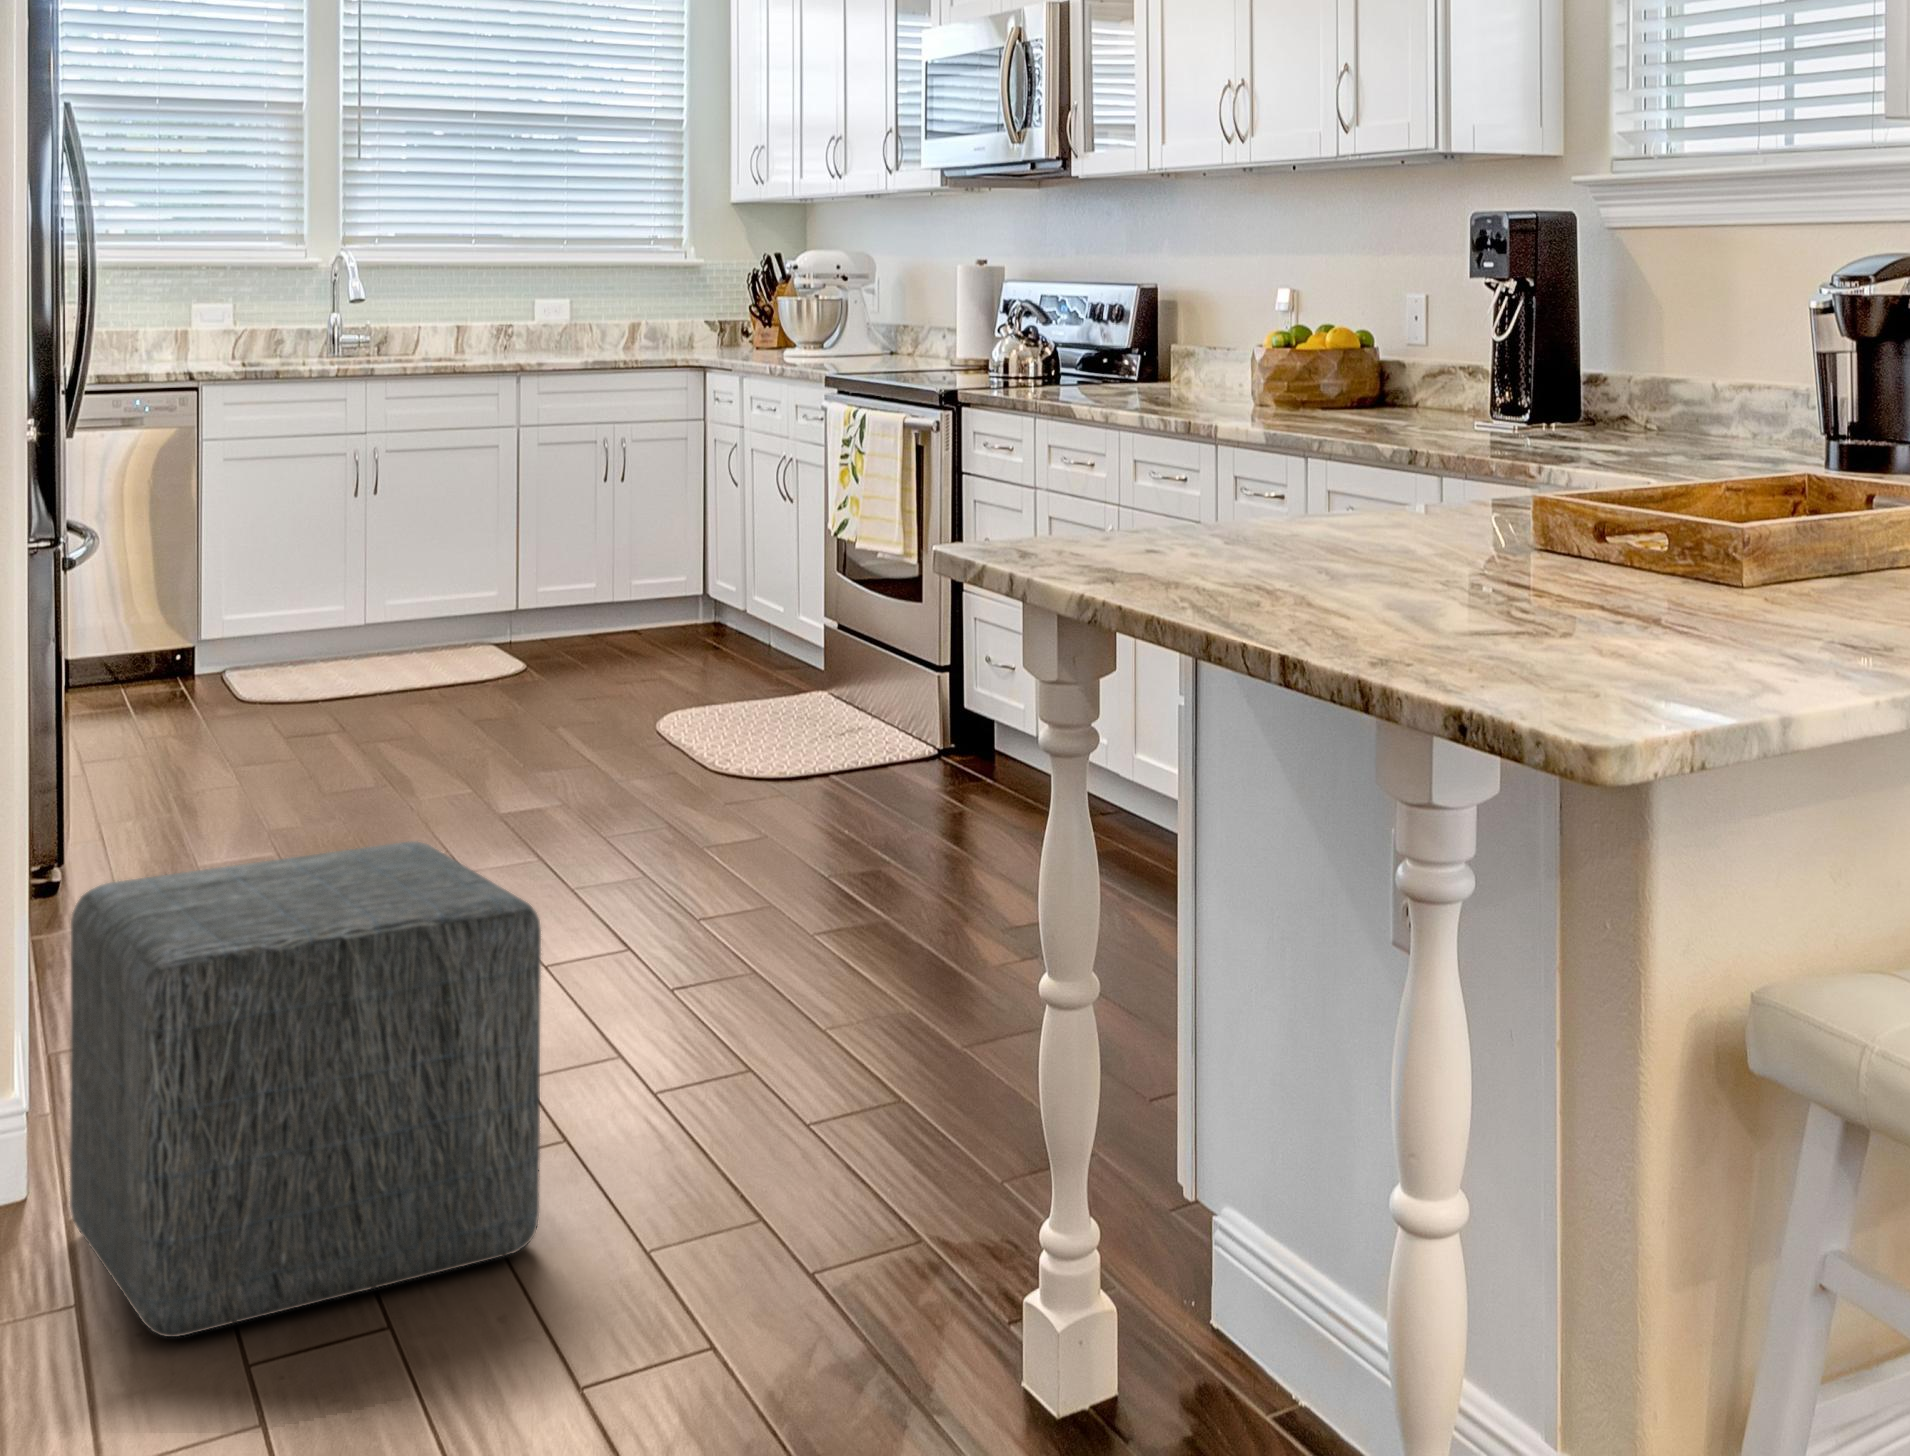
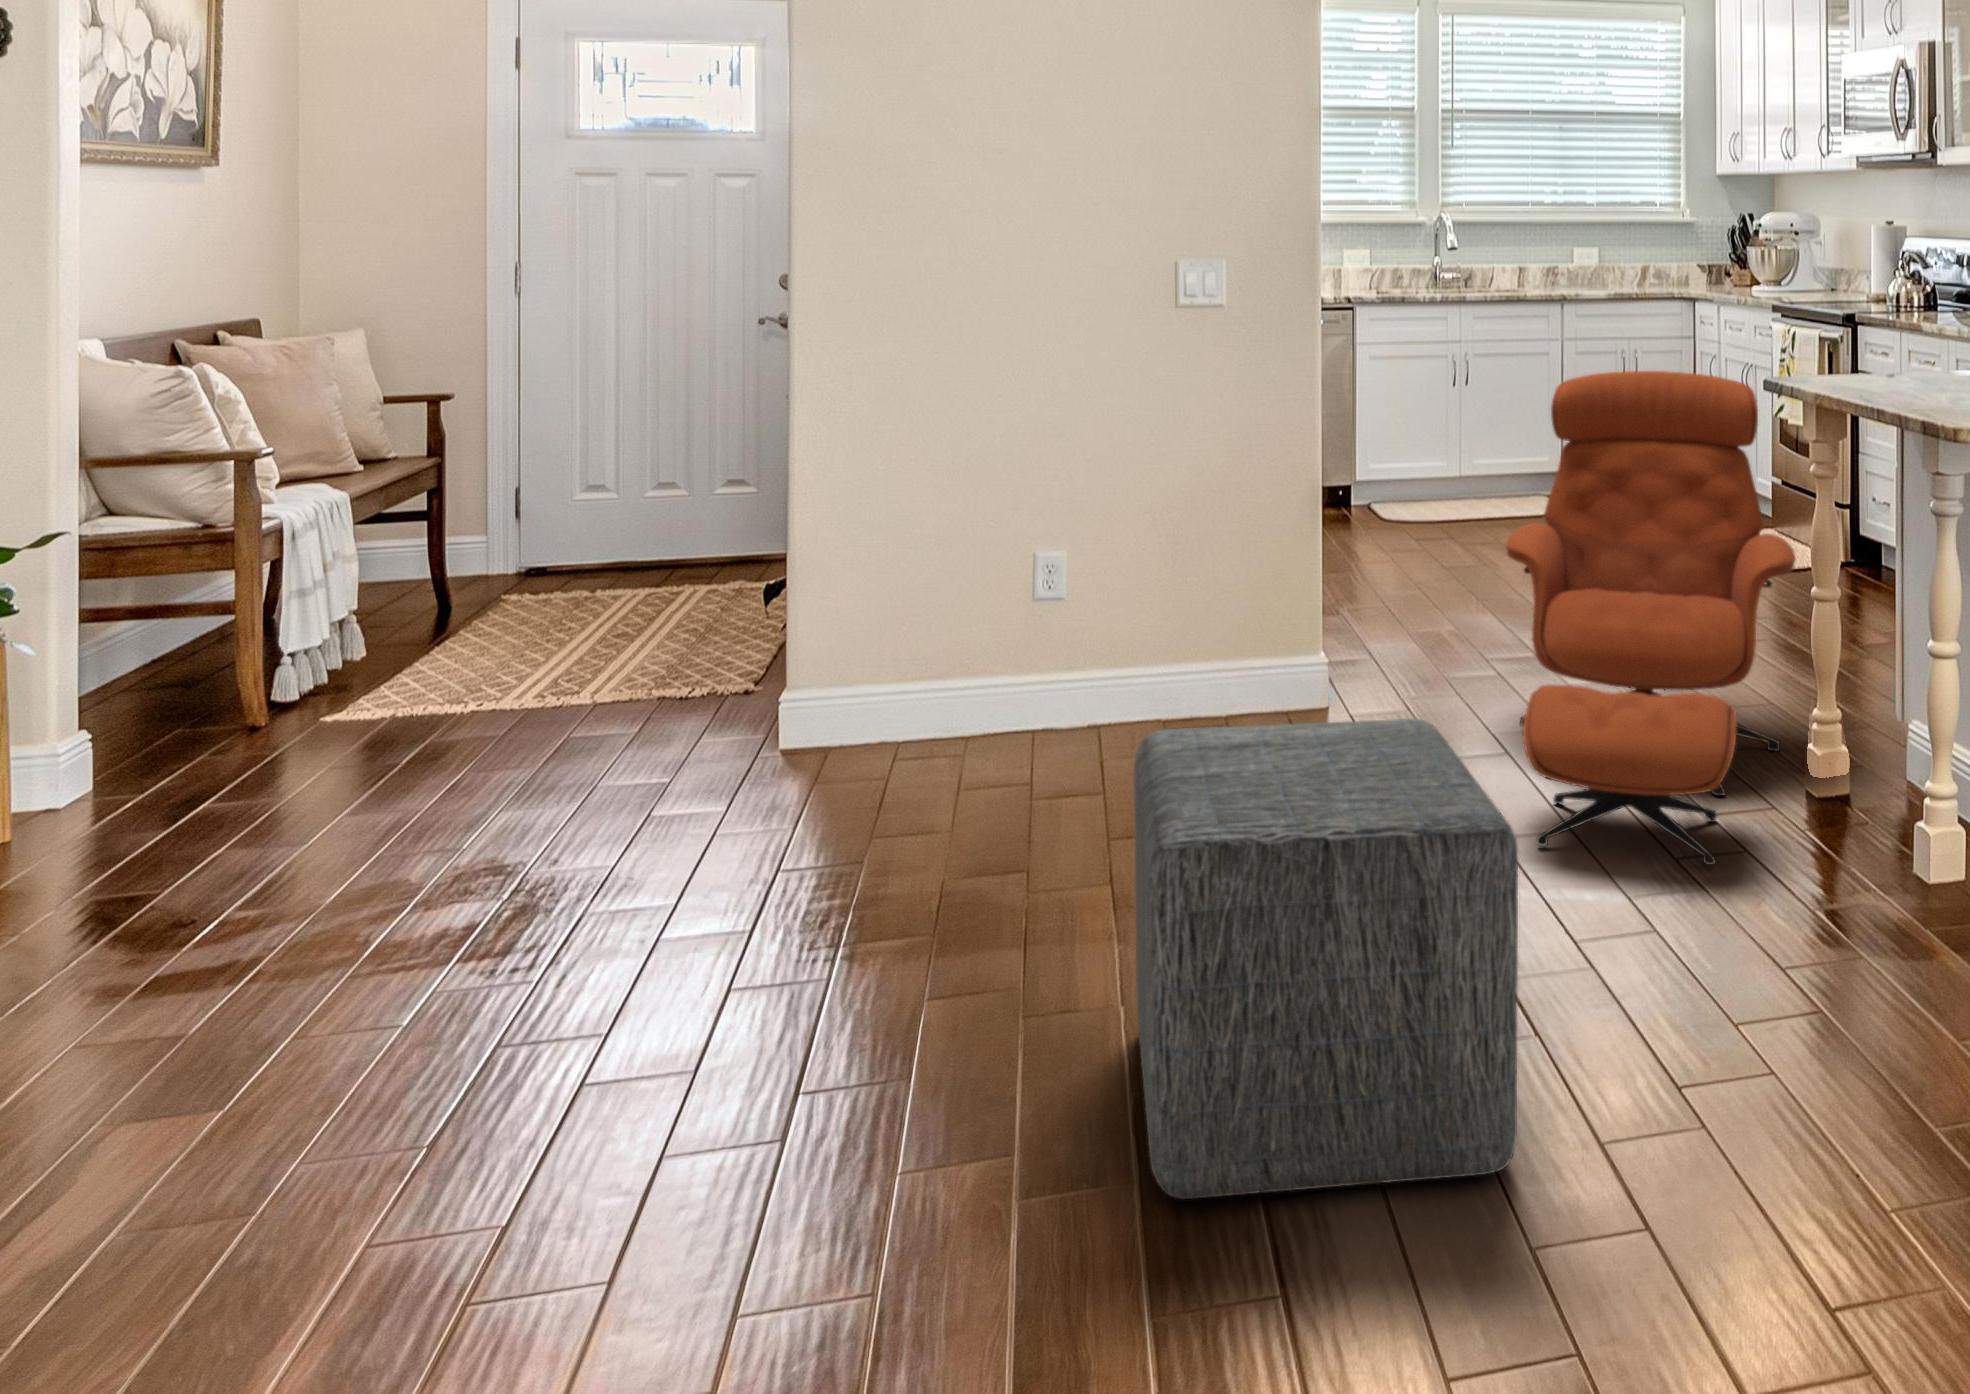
lounge chair: none [477,464,824,1007] -> present [1506,371,1795,865]

